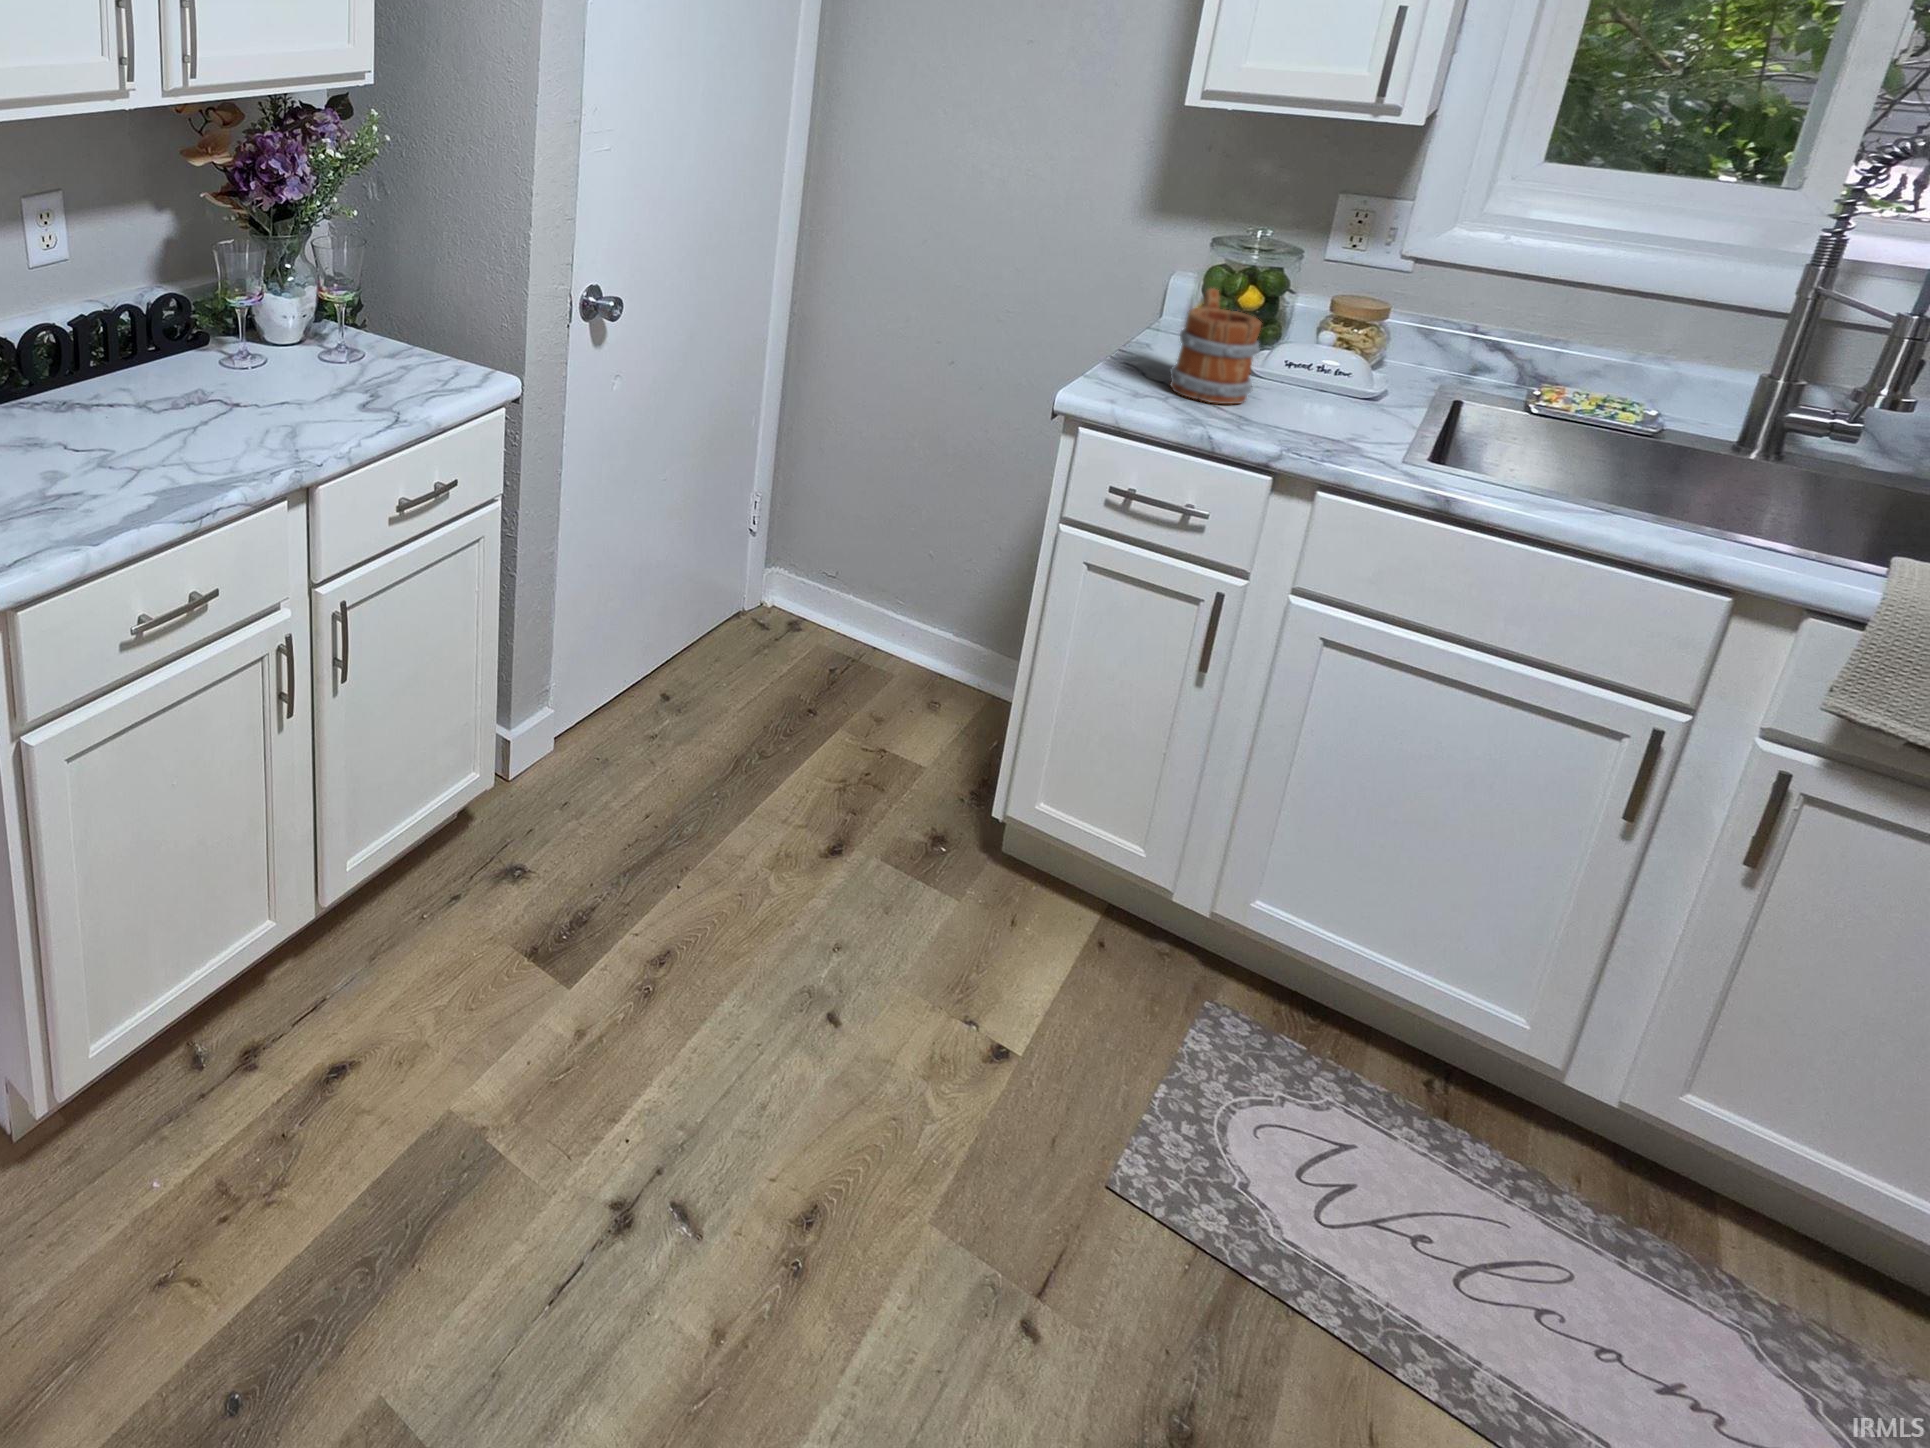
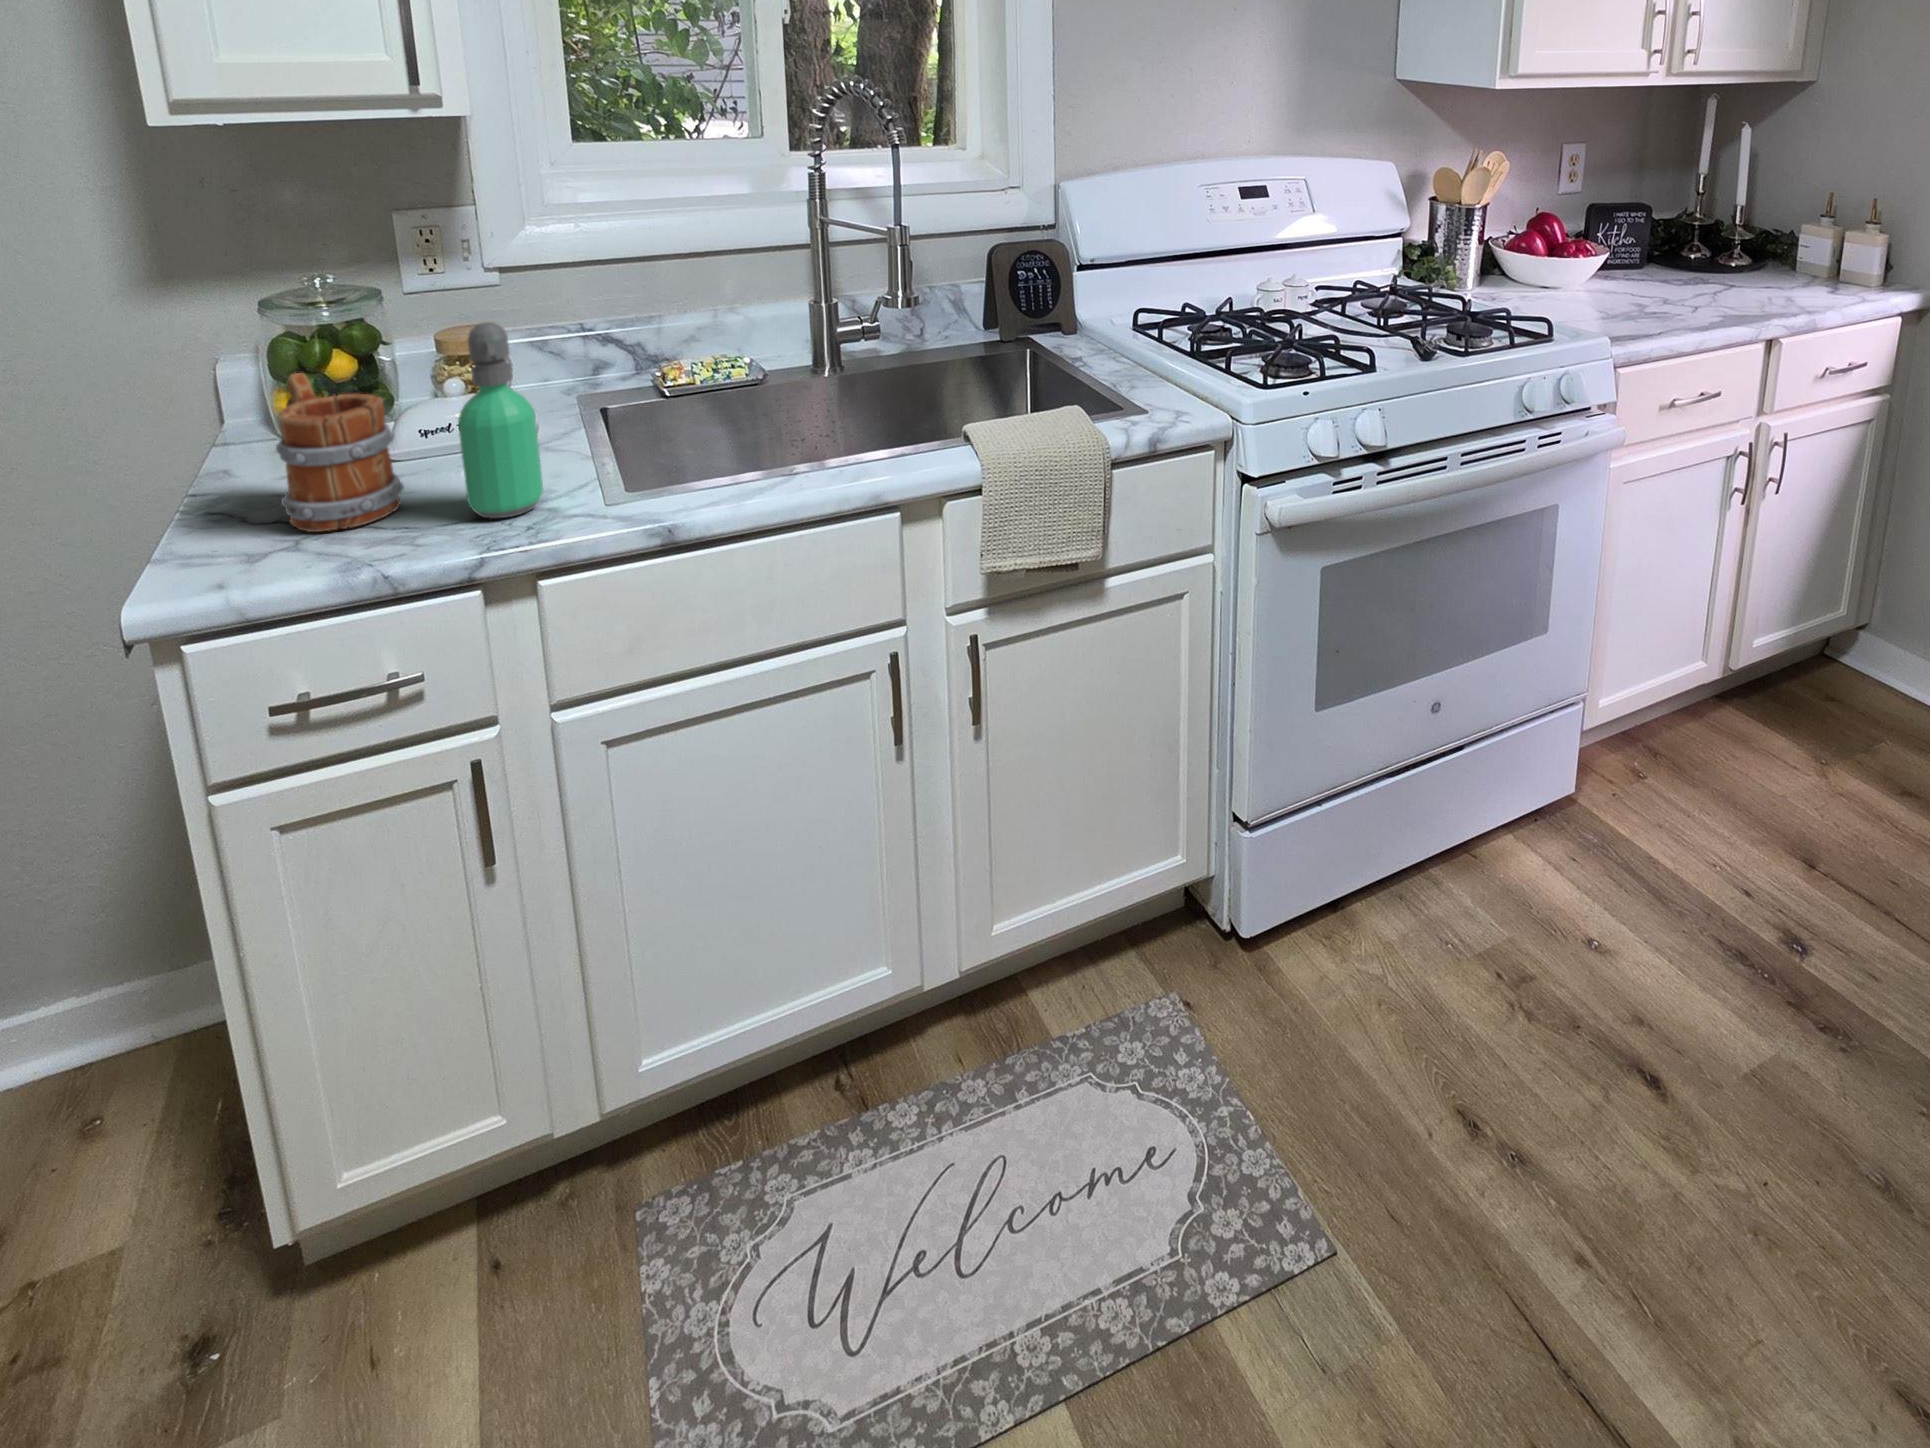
soap dispenser: none [1291,287,1371,440] -> present [458,322,543,519]

